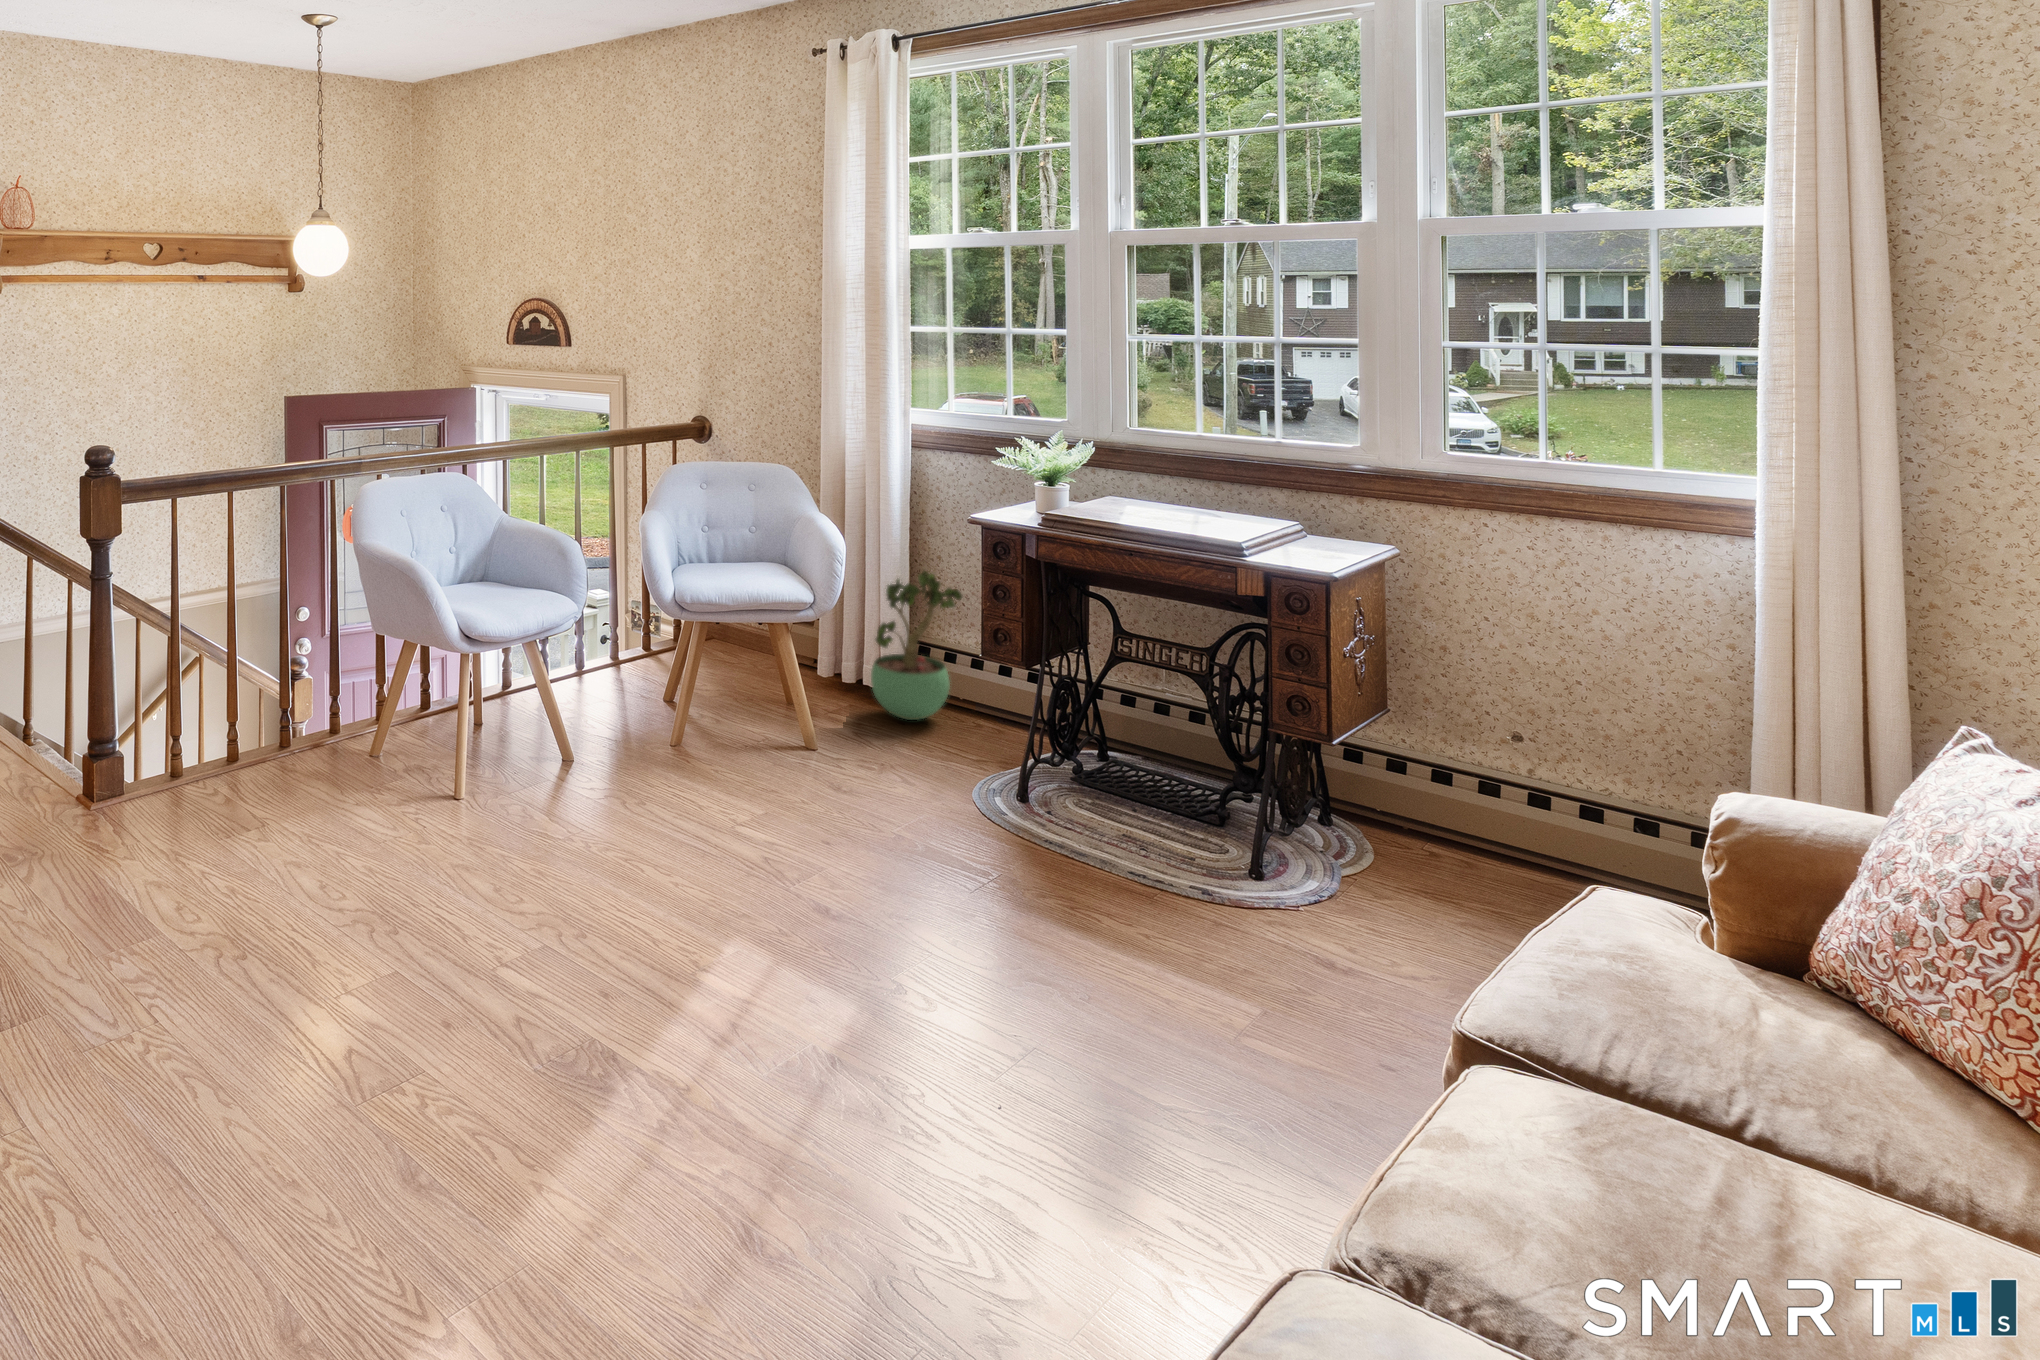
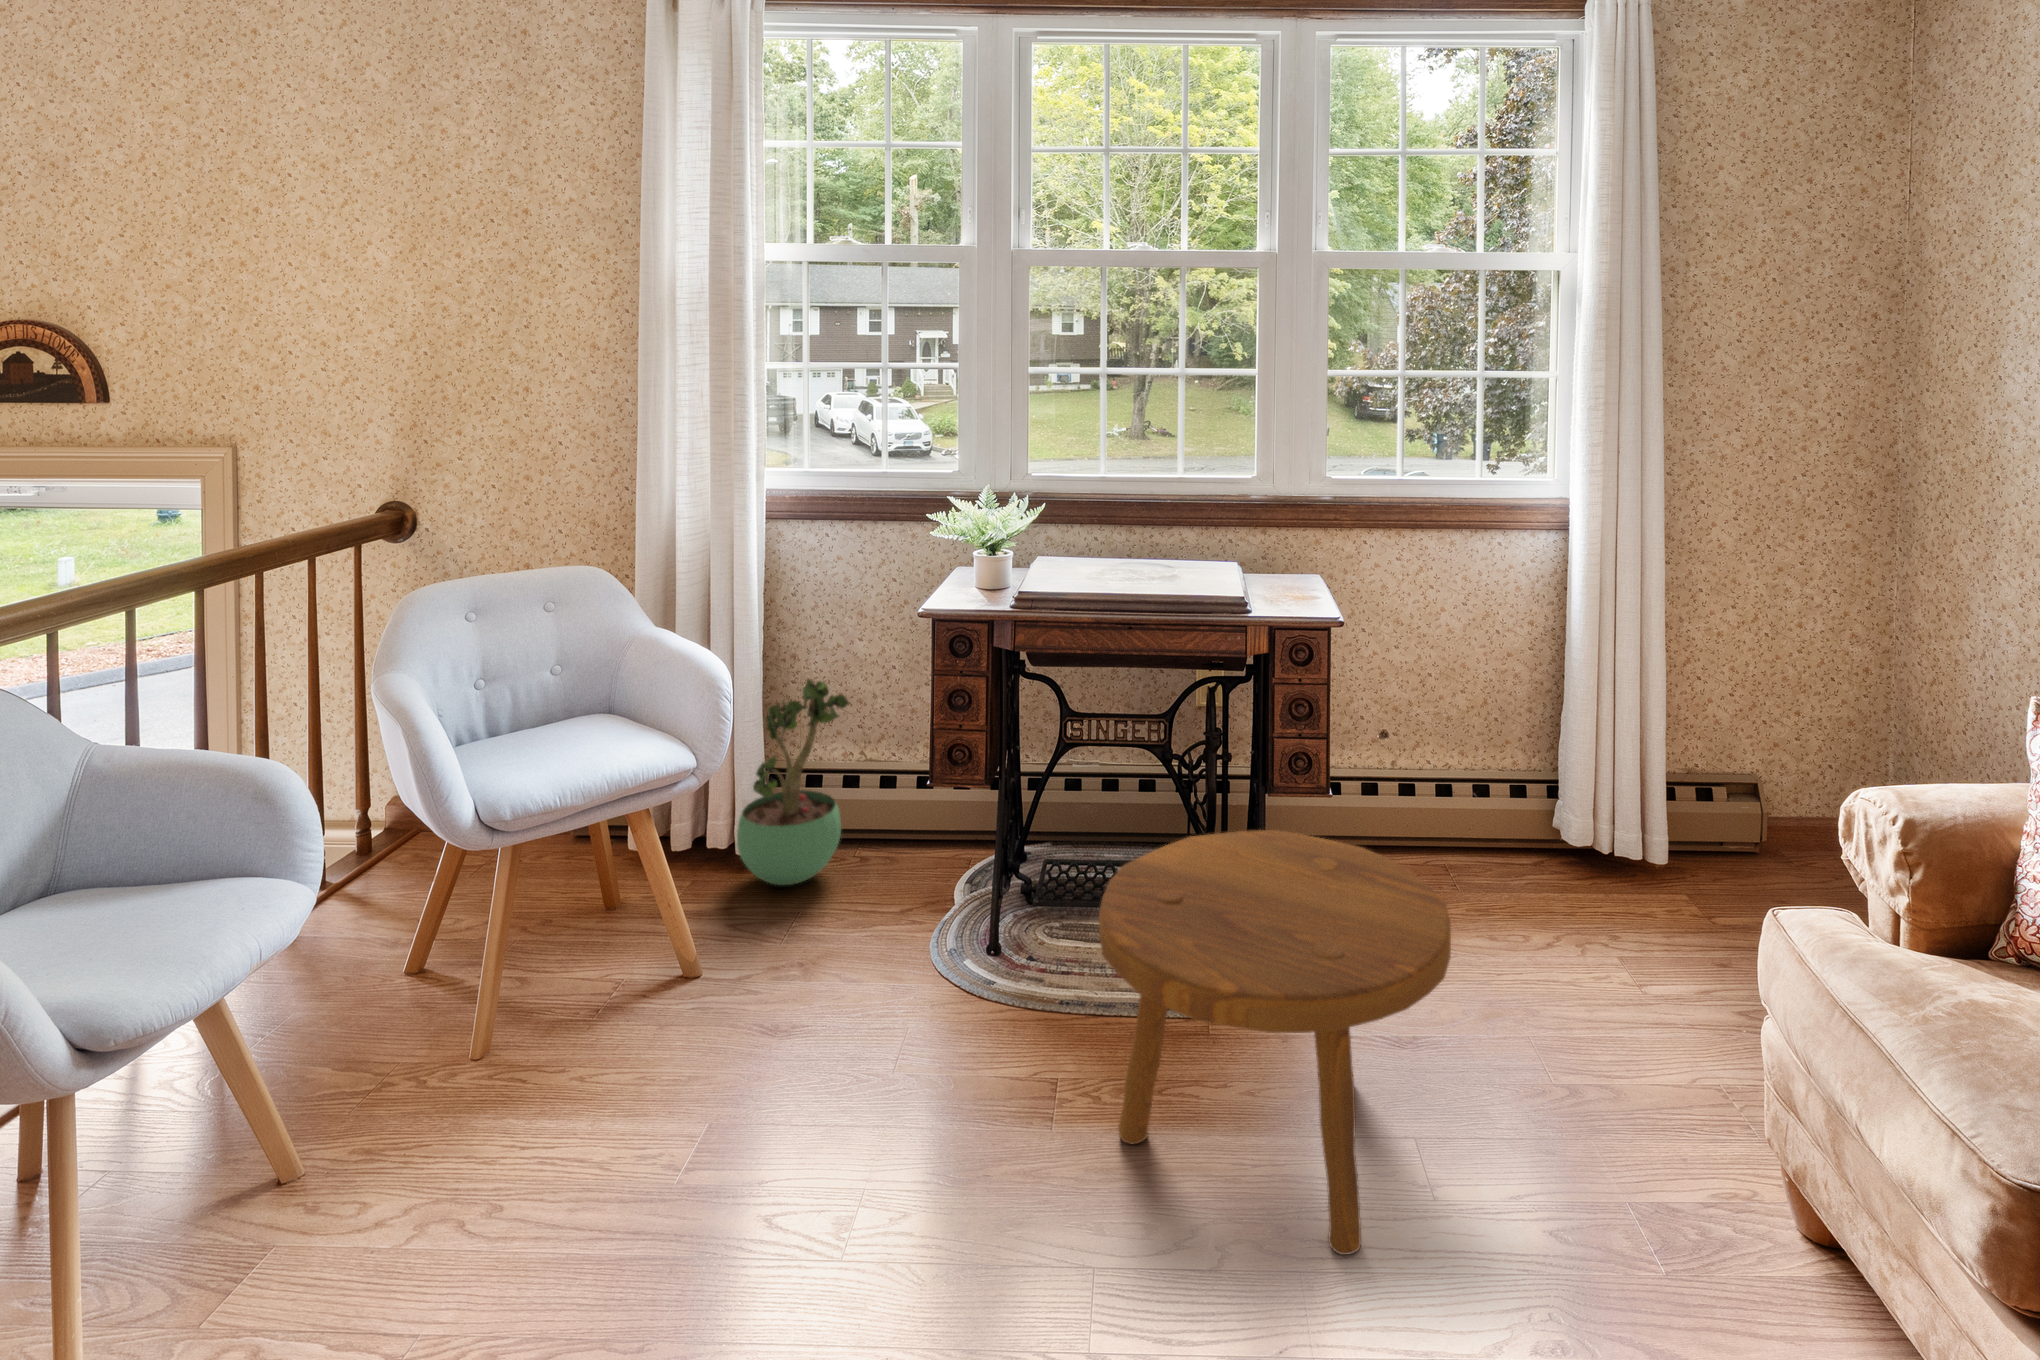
footstool: none [974,715,1282,1013] -> present [1099,830,1451,1255]

